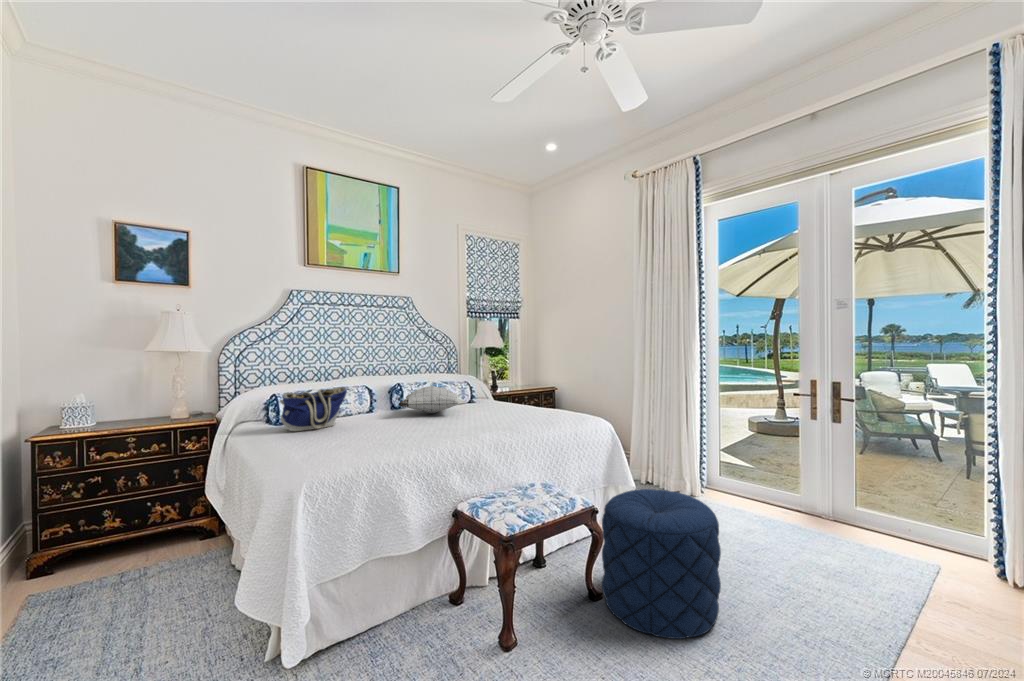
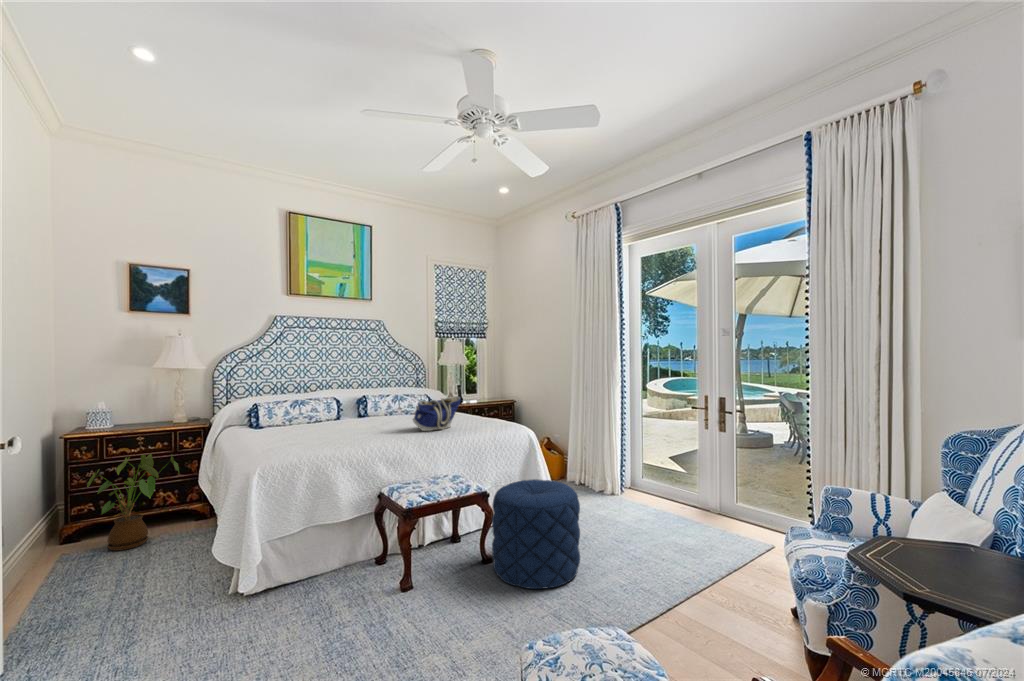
pillow: present [398,386,459,413] -> none [355,397,413,420]
tote bag: present [280,387,347,431] -> present [413,396,460,431]
house plant: none [60,459,183,588] -> present [87,454,179,551]

